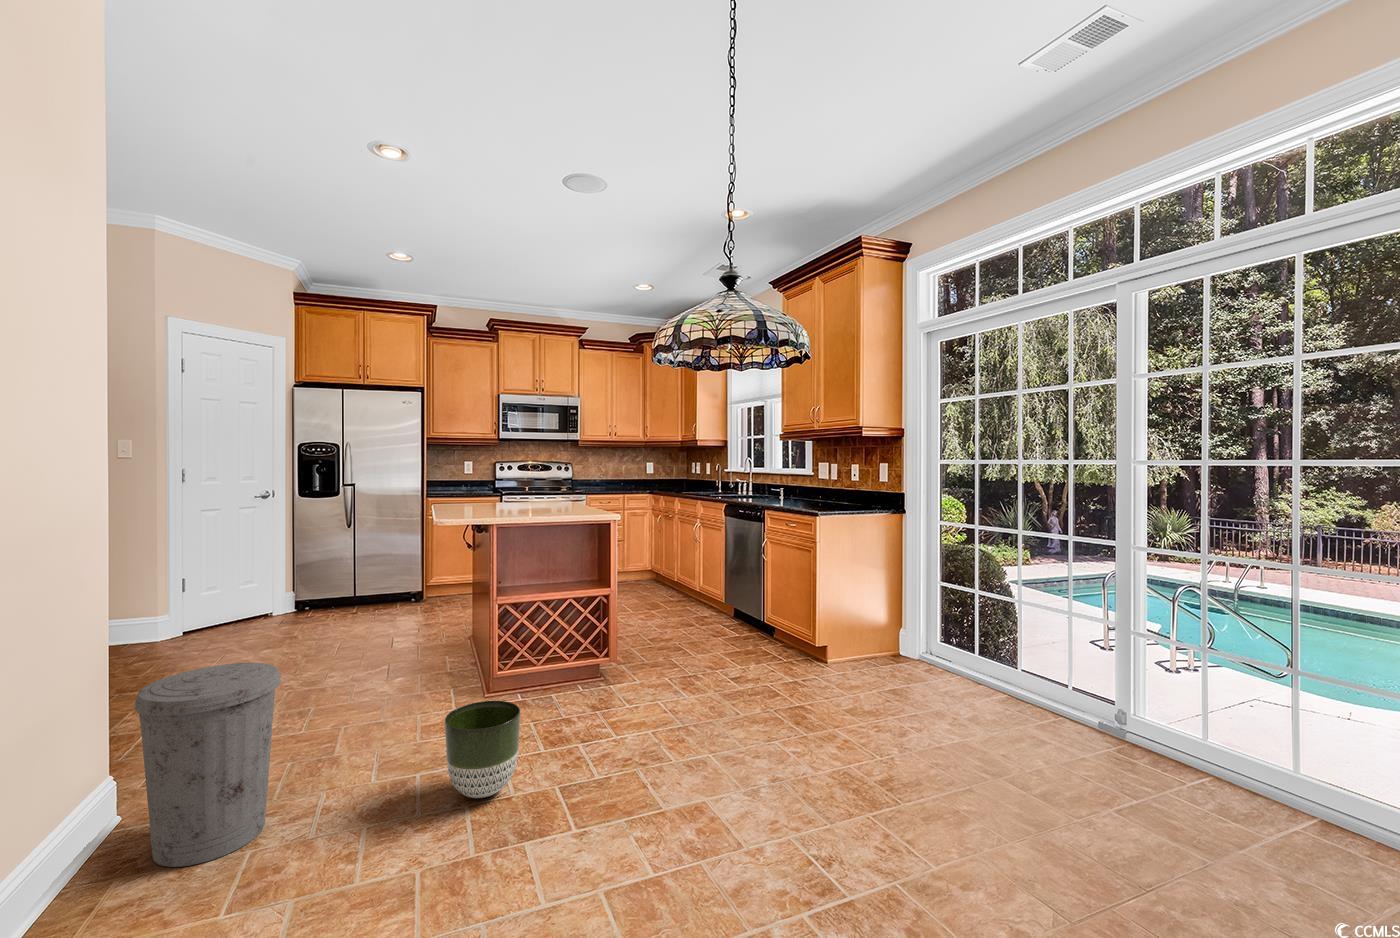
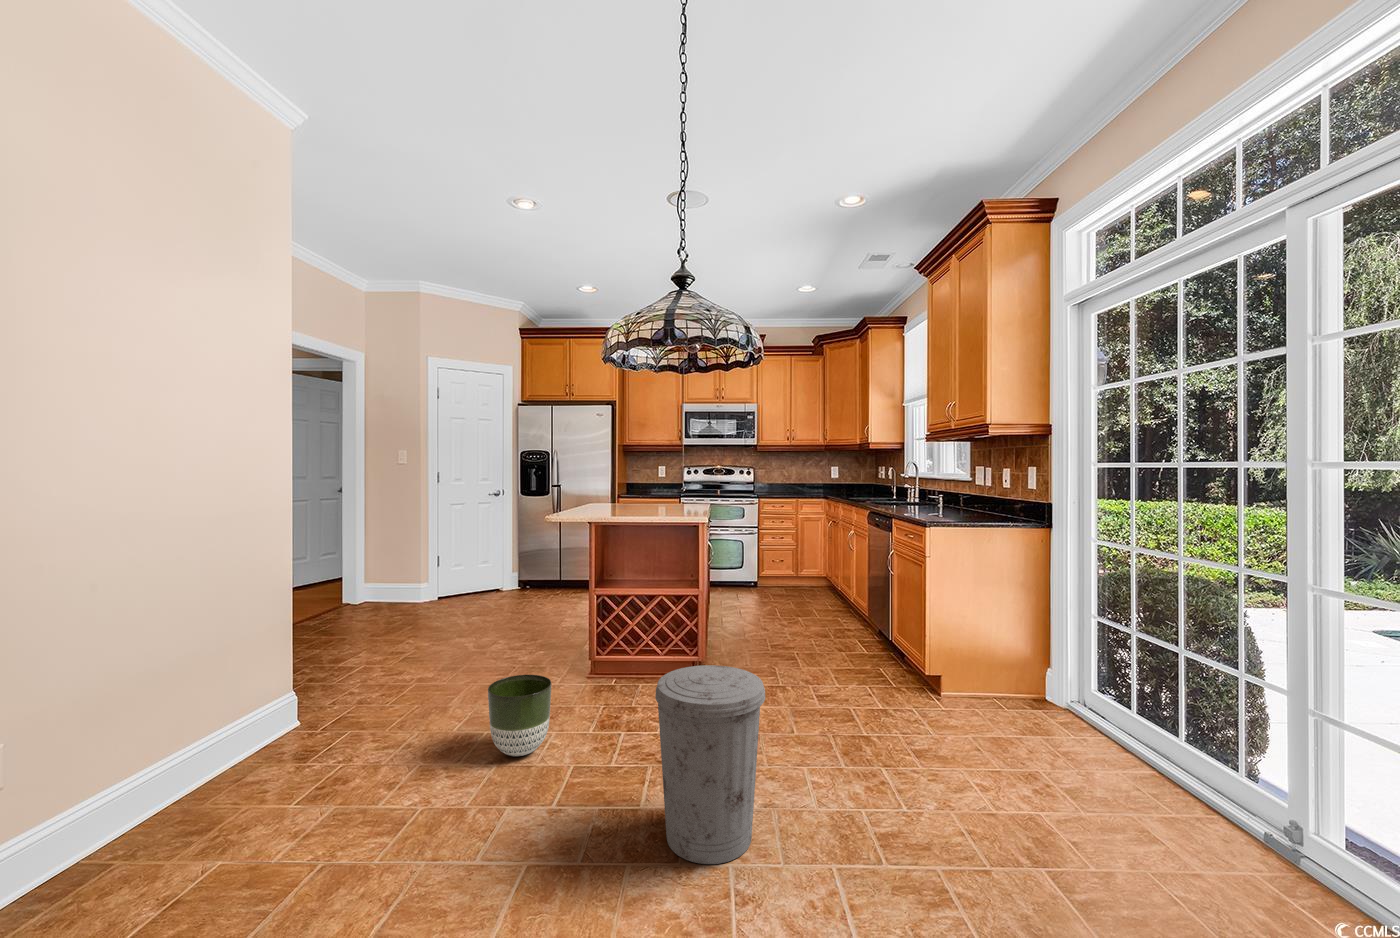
trash can: present [135,663,281,867] -> present [655,665,765,864]

